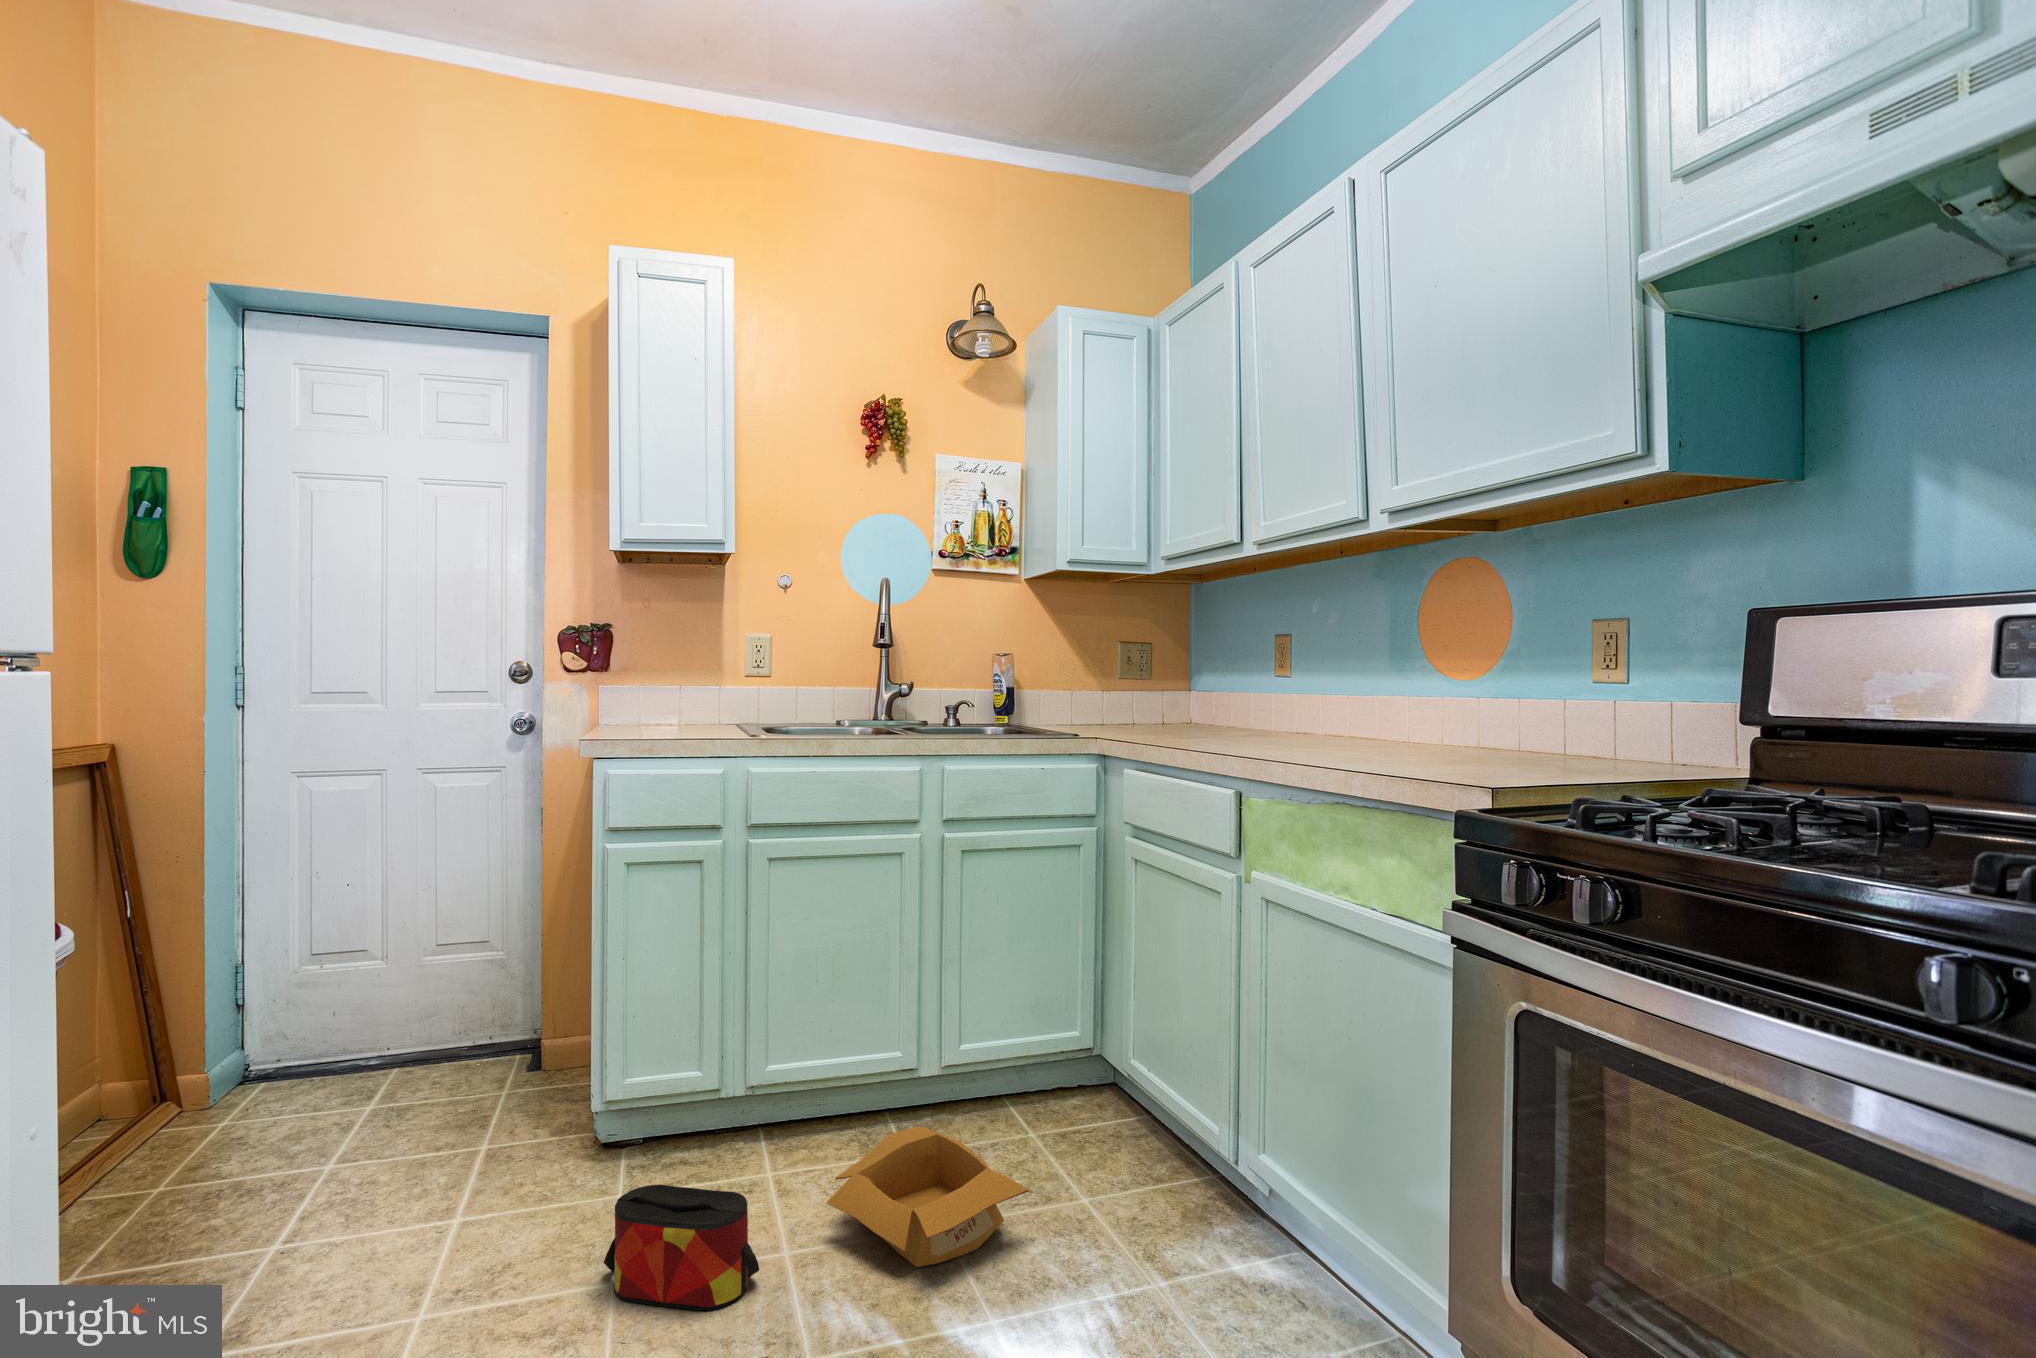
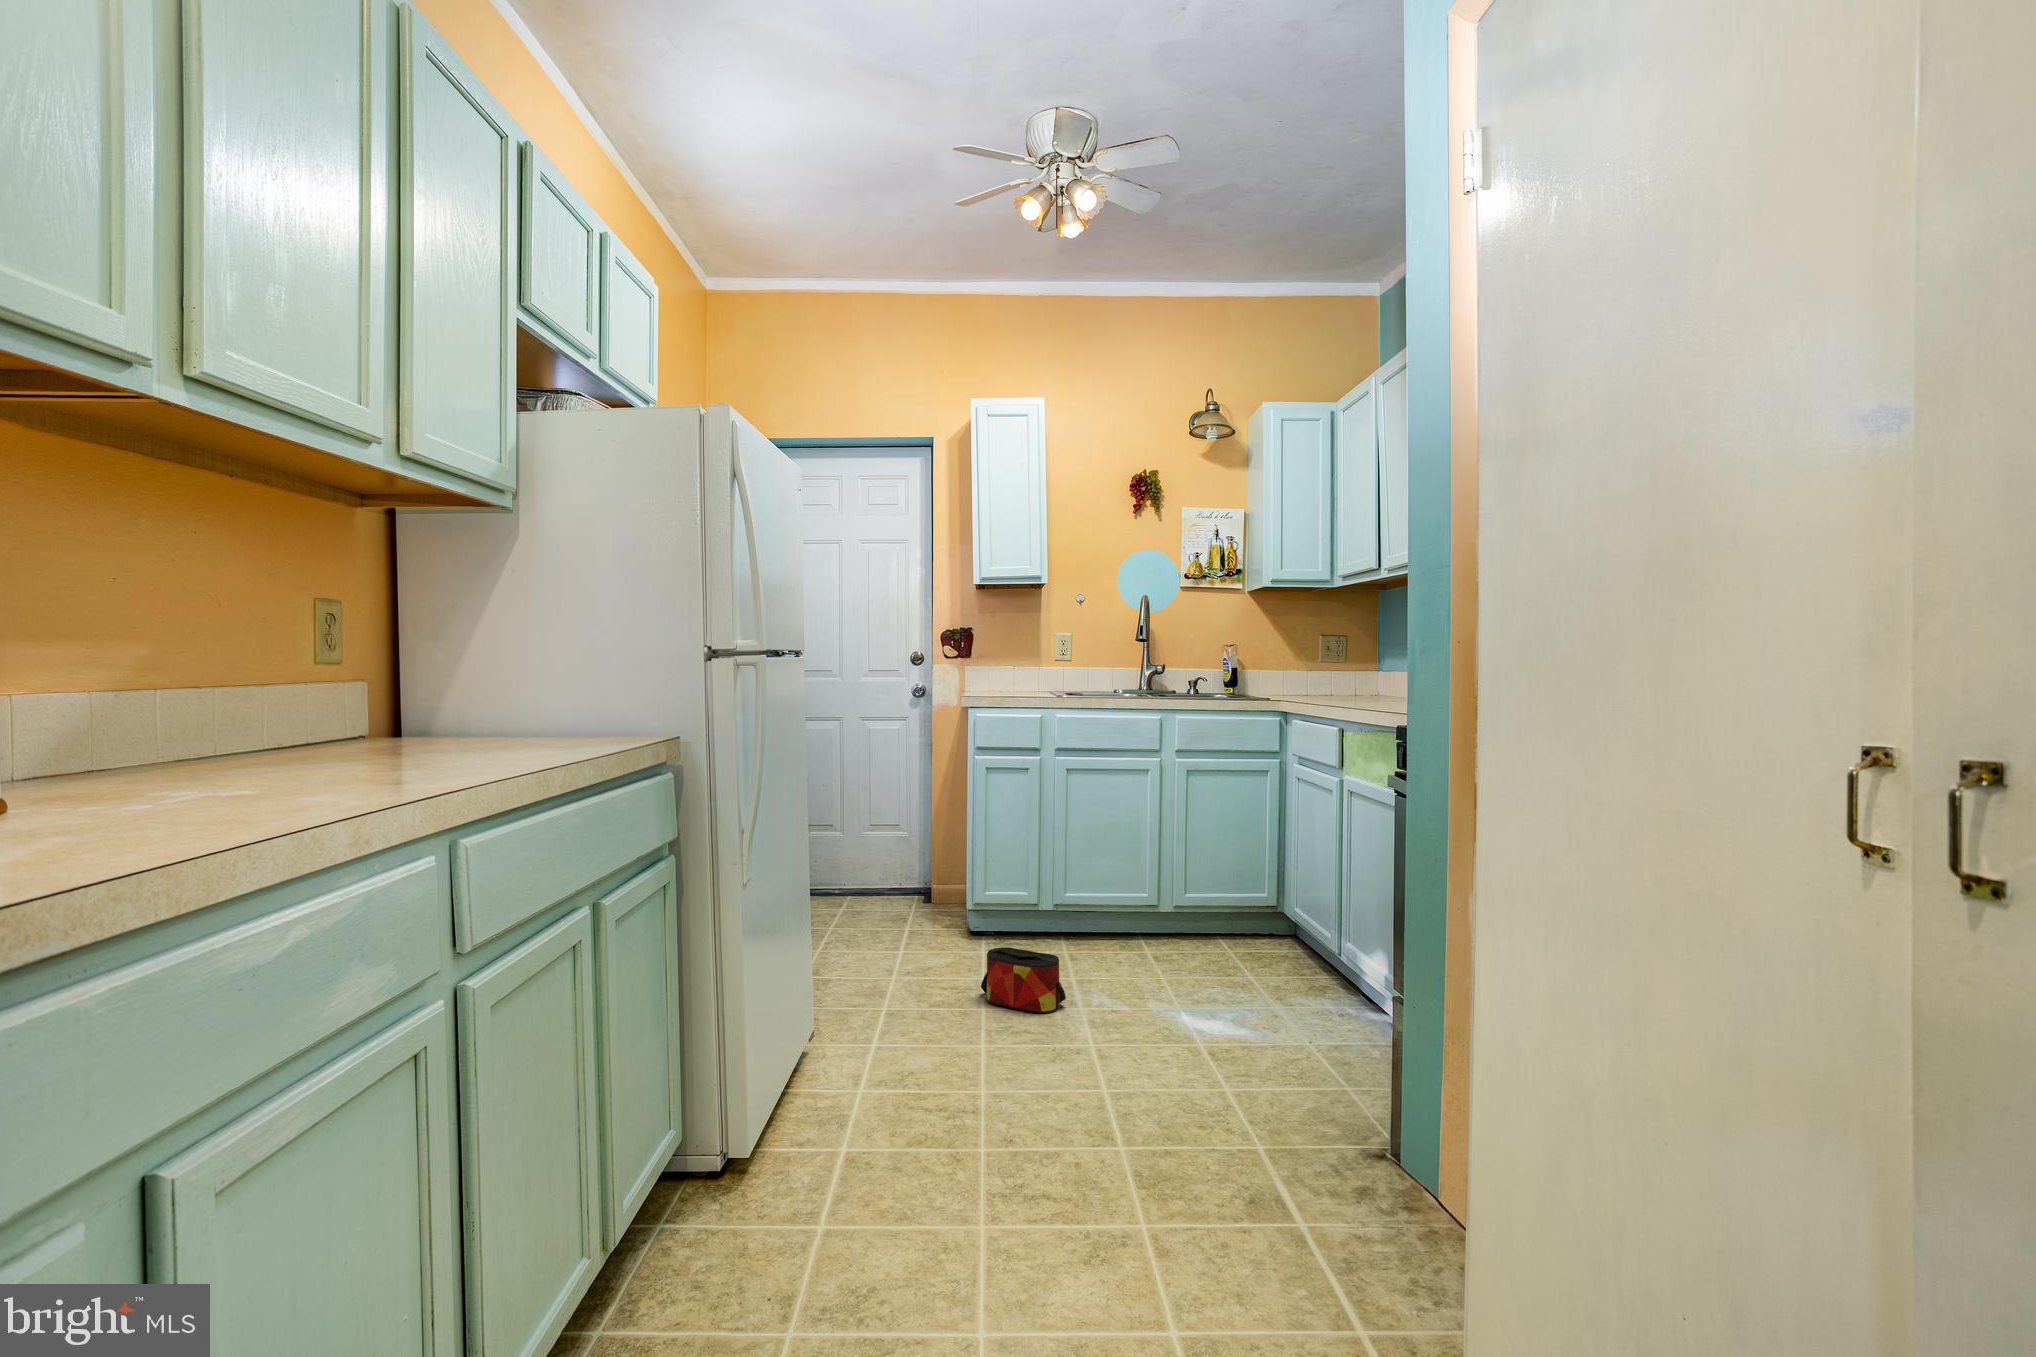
cardboard box: present [826,1126,1030,1267] -> none [1104,940,1230,1011]

